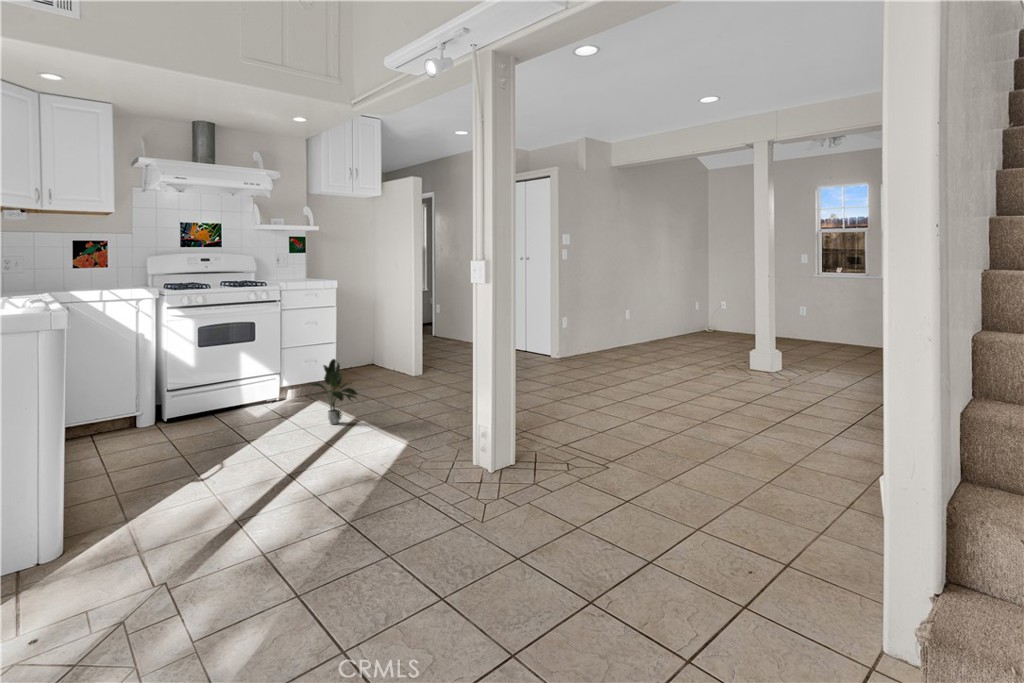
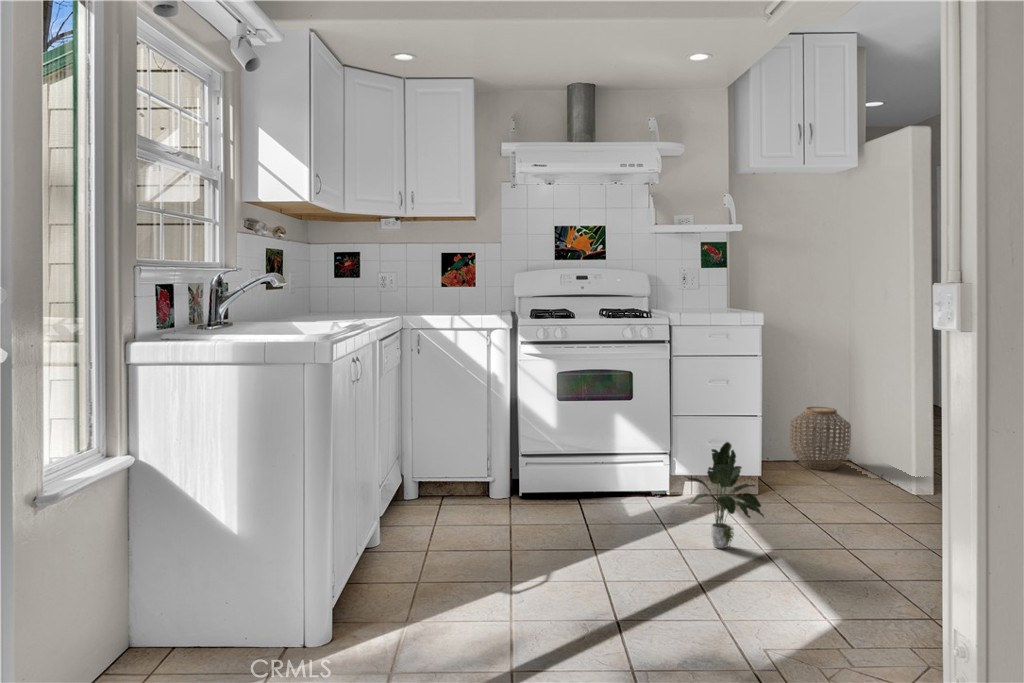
woven basket: none [358,339,394,377] -> present [790,407,851,470]

